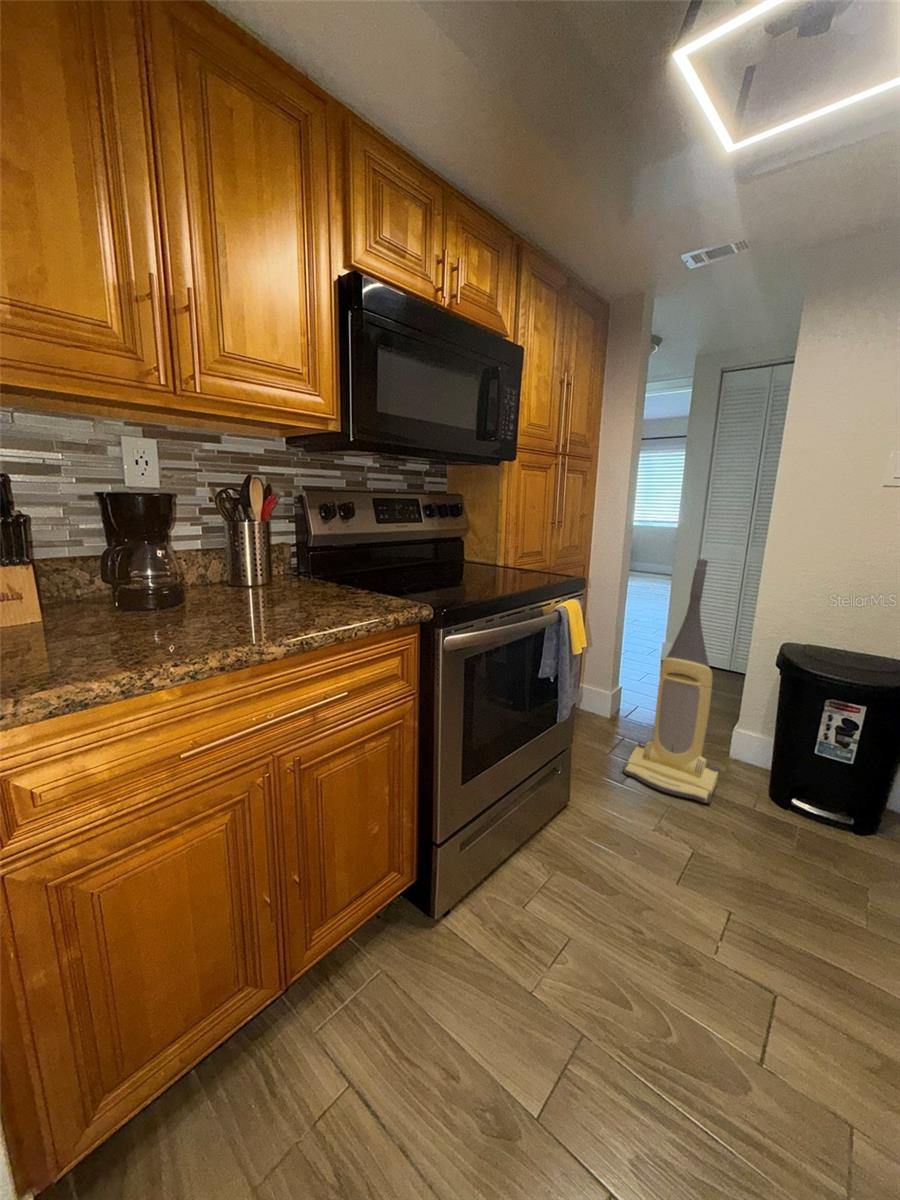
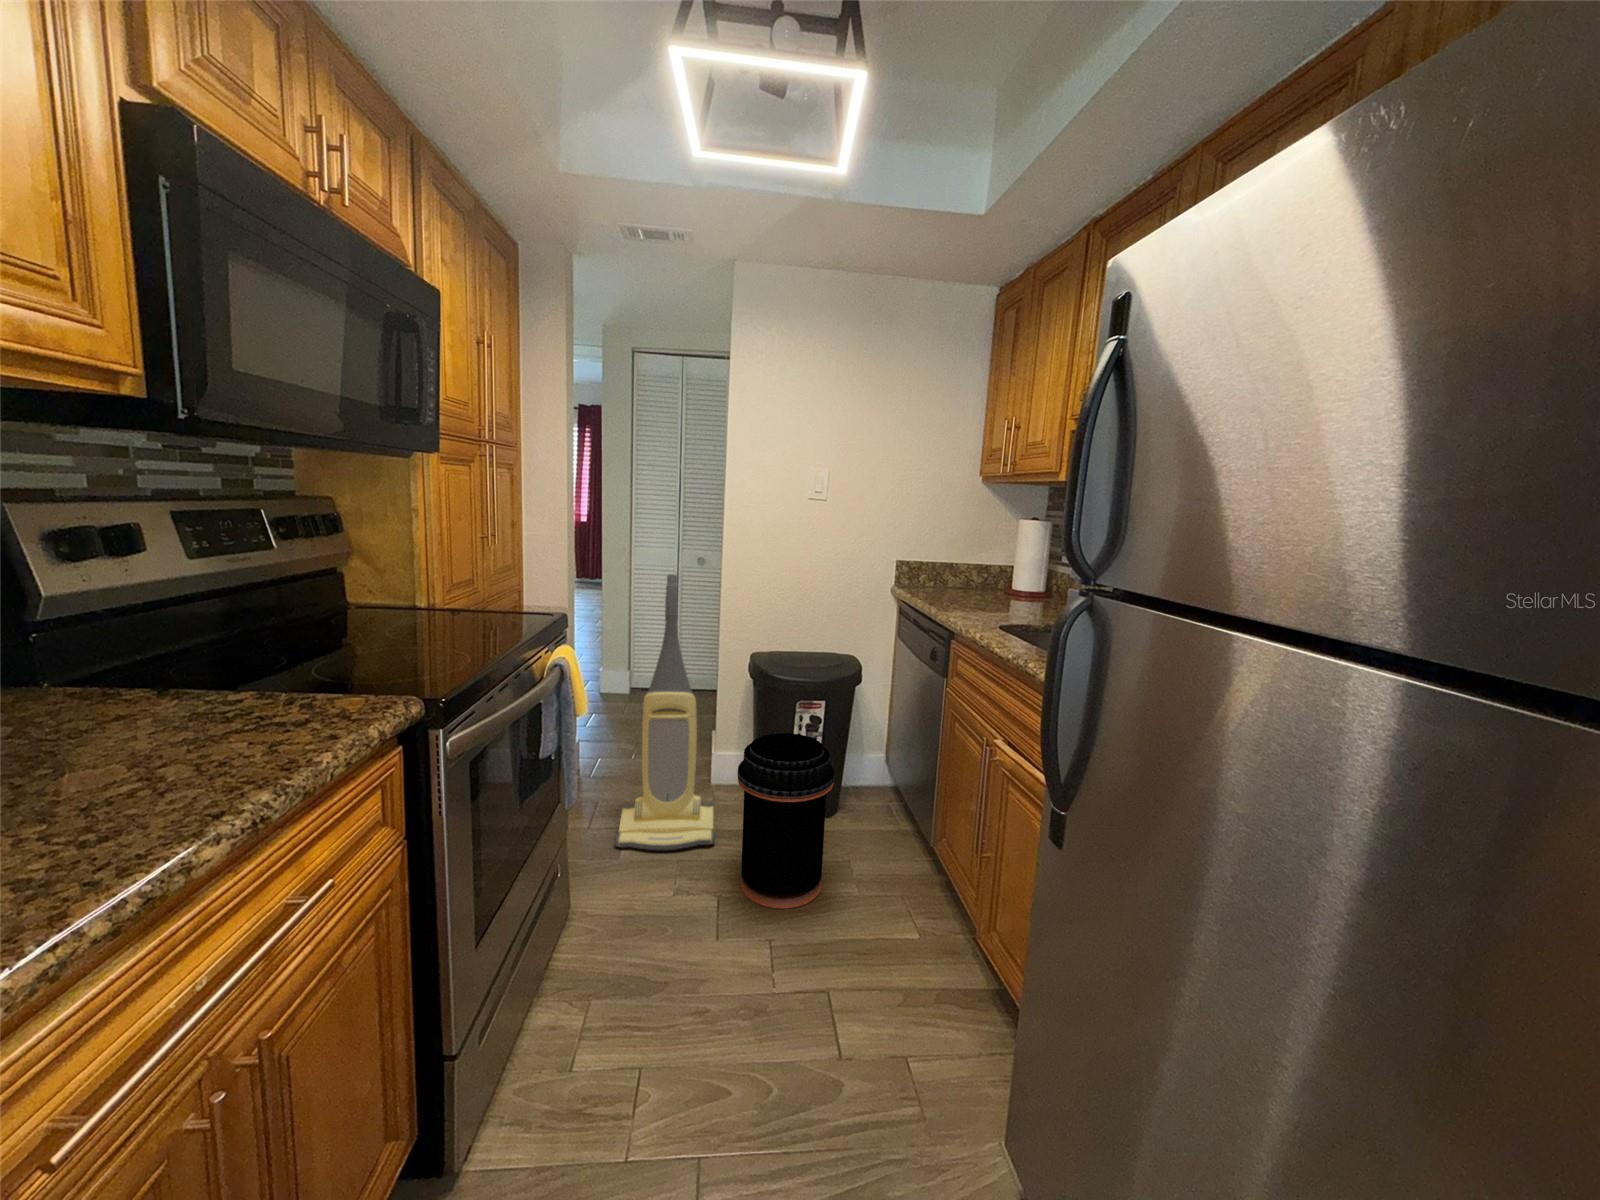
trash can: none [721,719,848,900] -> present [738,733,834,909]

